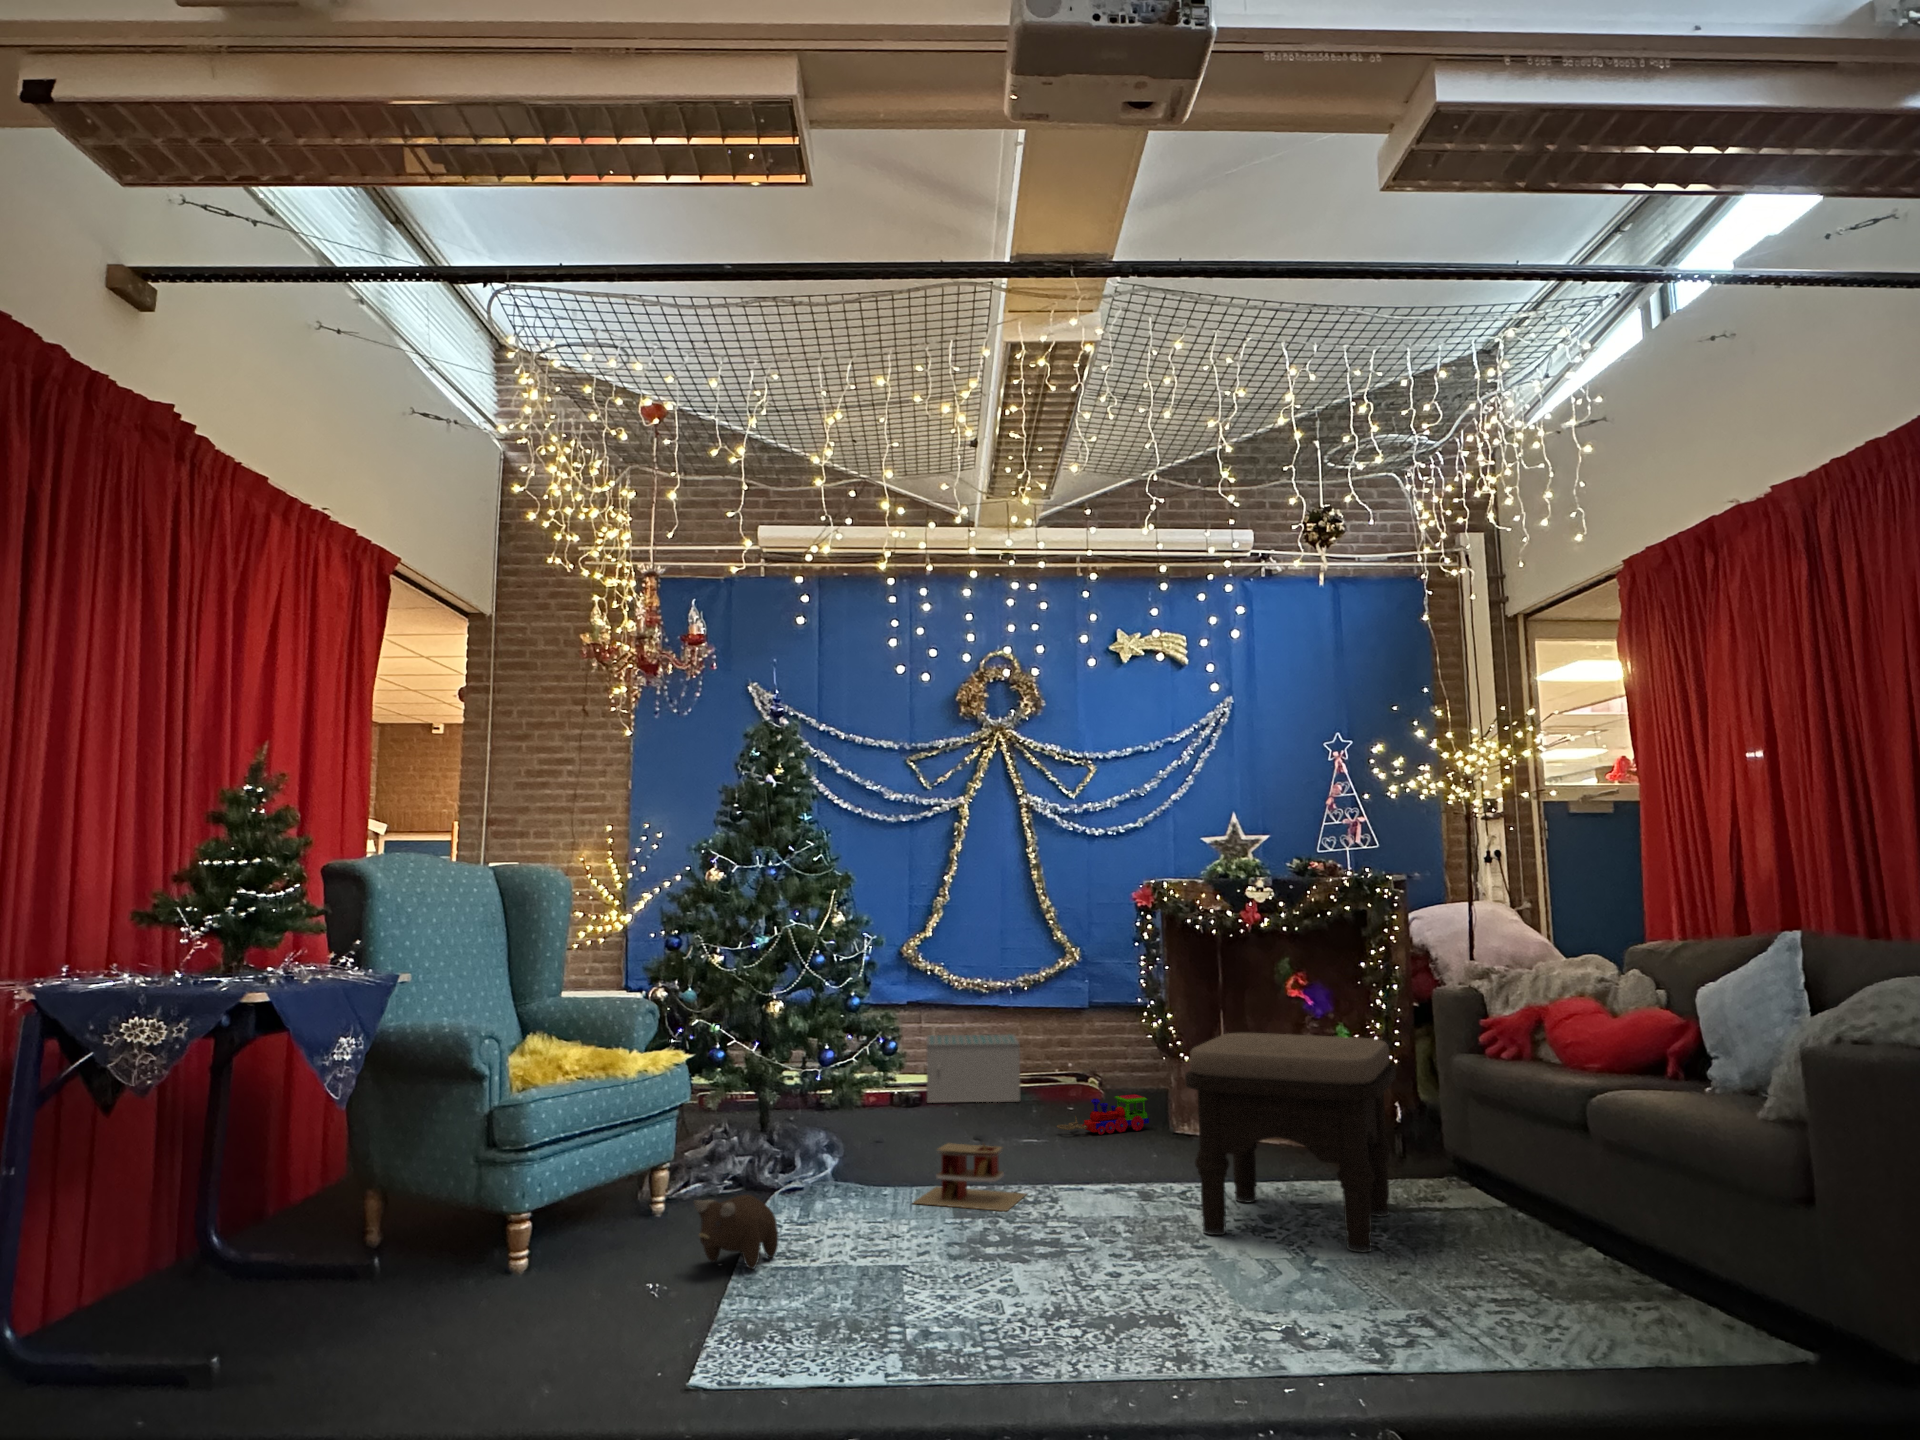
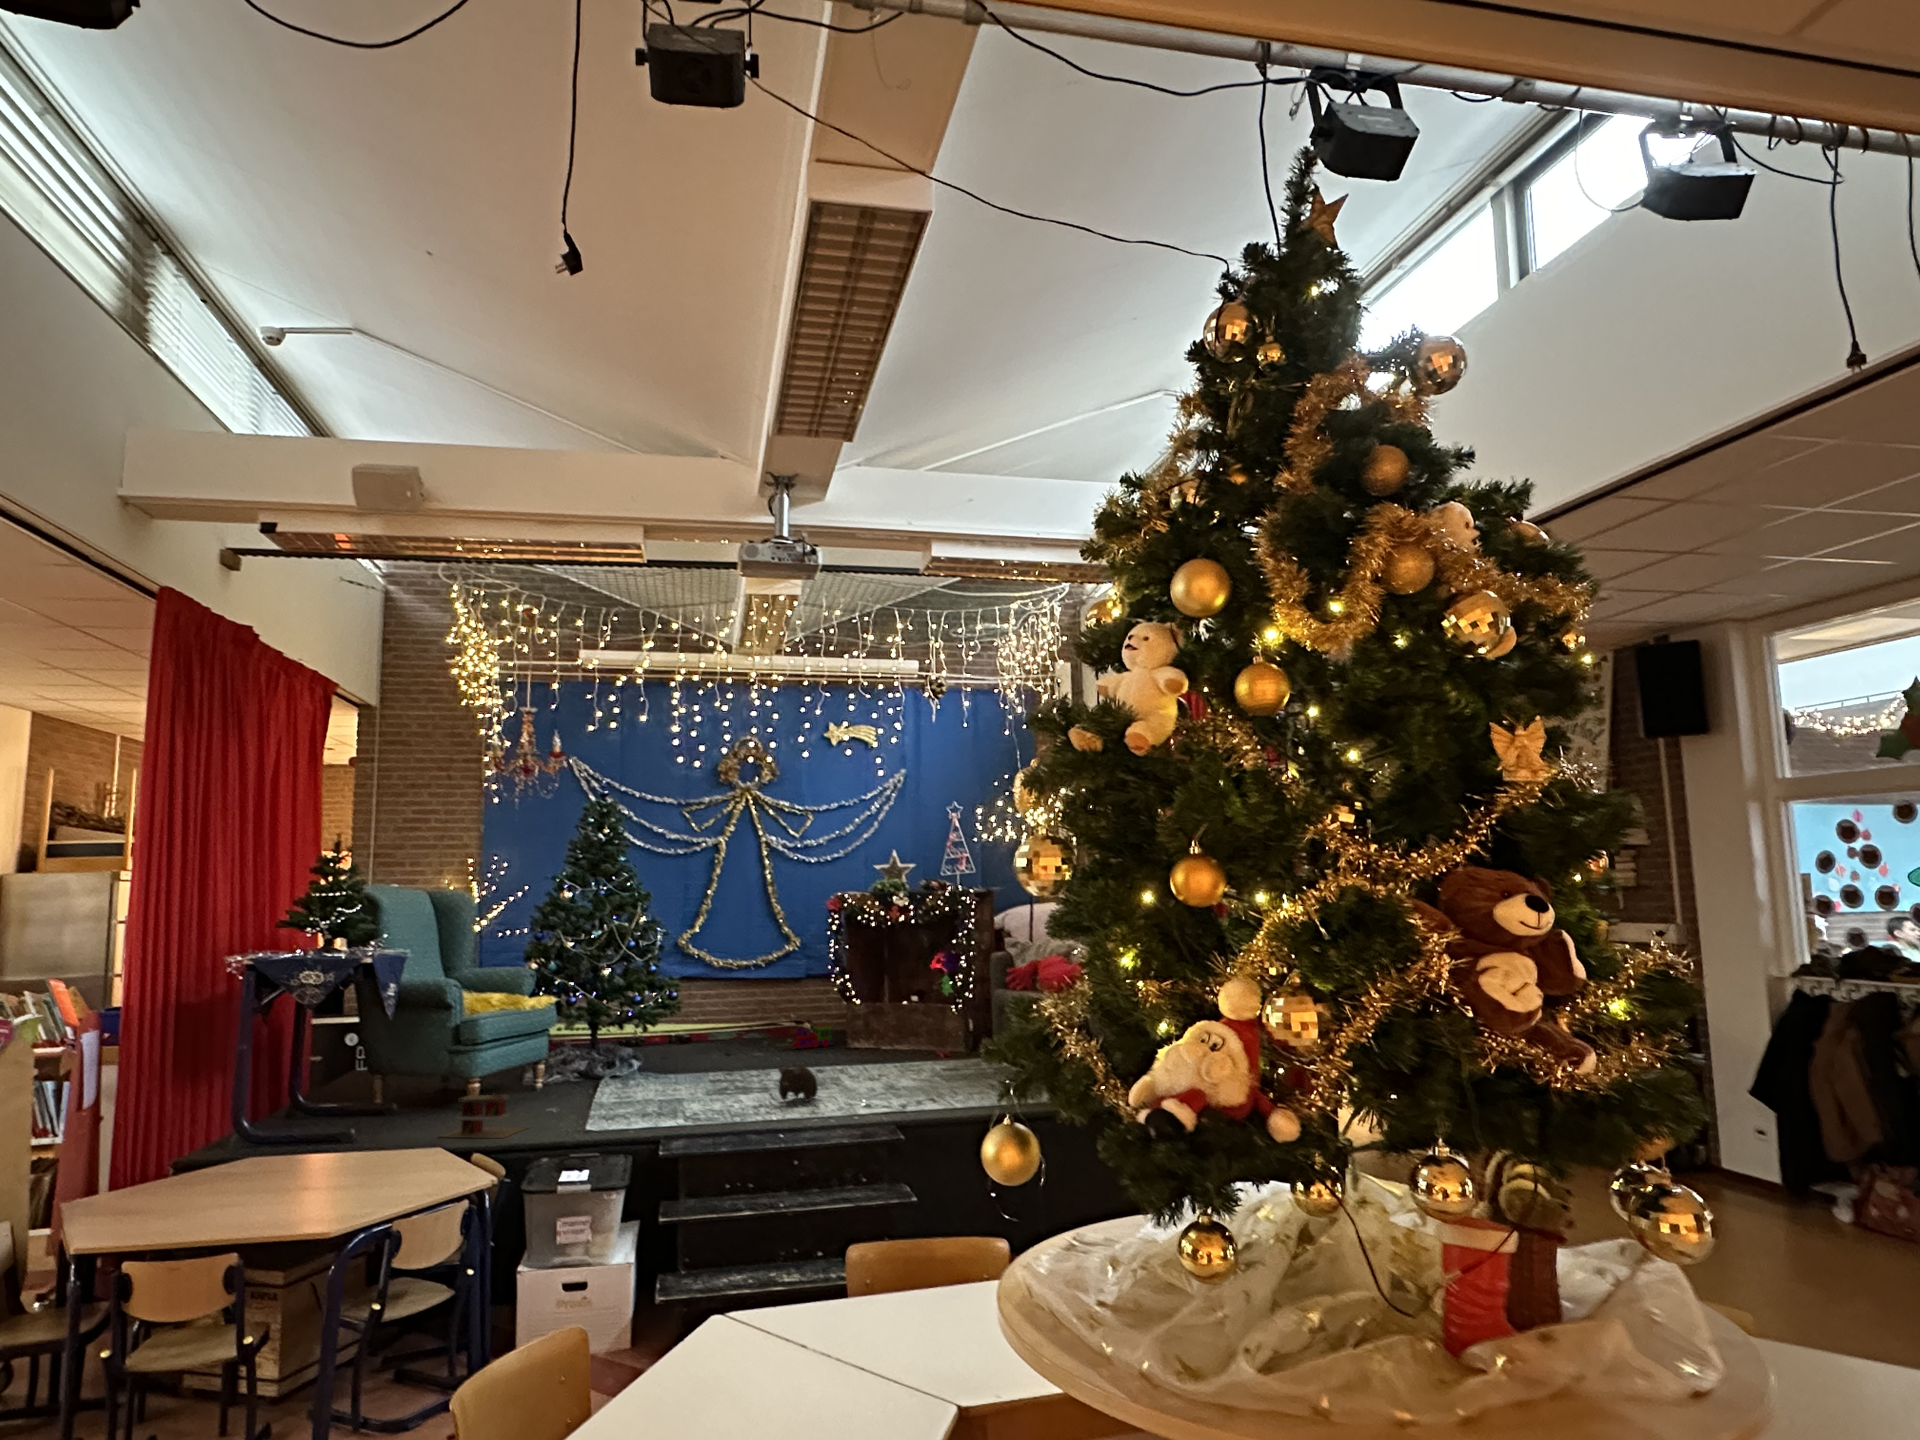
ottoman: present [1185,1033,1396,1252] -> none [835,980,948,1083]
storage box: present [927,1034,1021,1102] -> none [694,995,756,1039]
toy house: present [914,1143,1026,1211] -> present [441,1093,525,1138]
plush toy: present [694,1195,778,1269] -> present [778,1065,818,1102]

